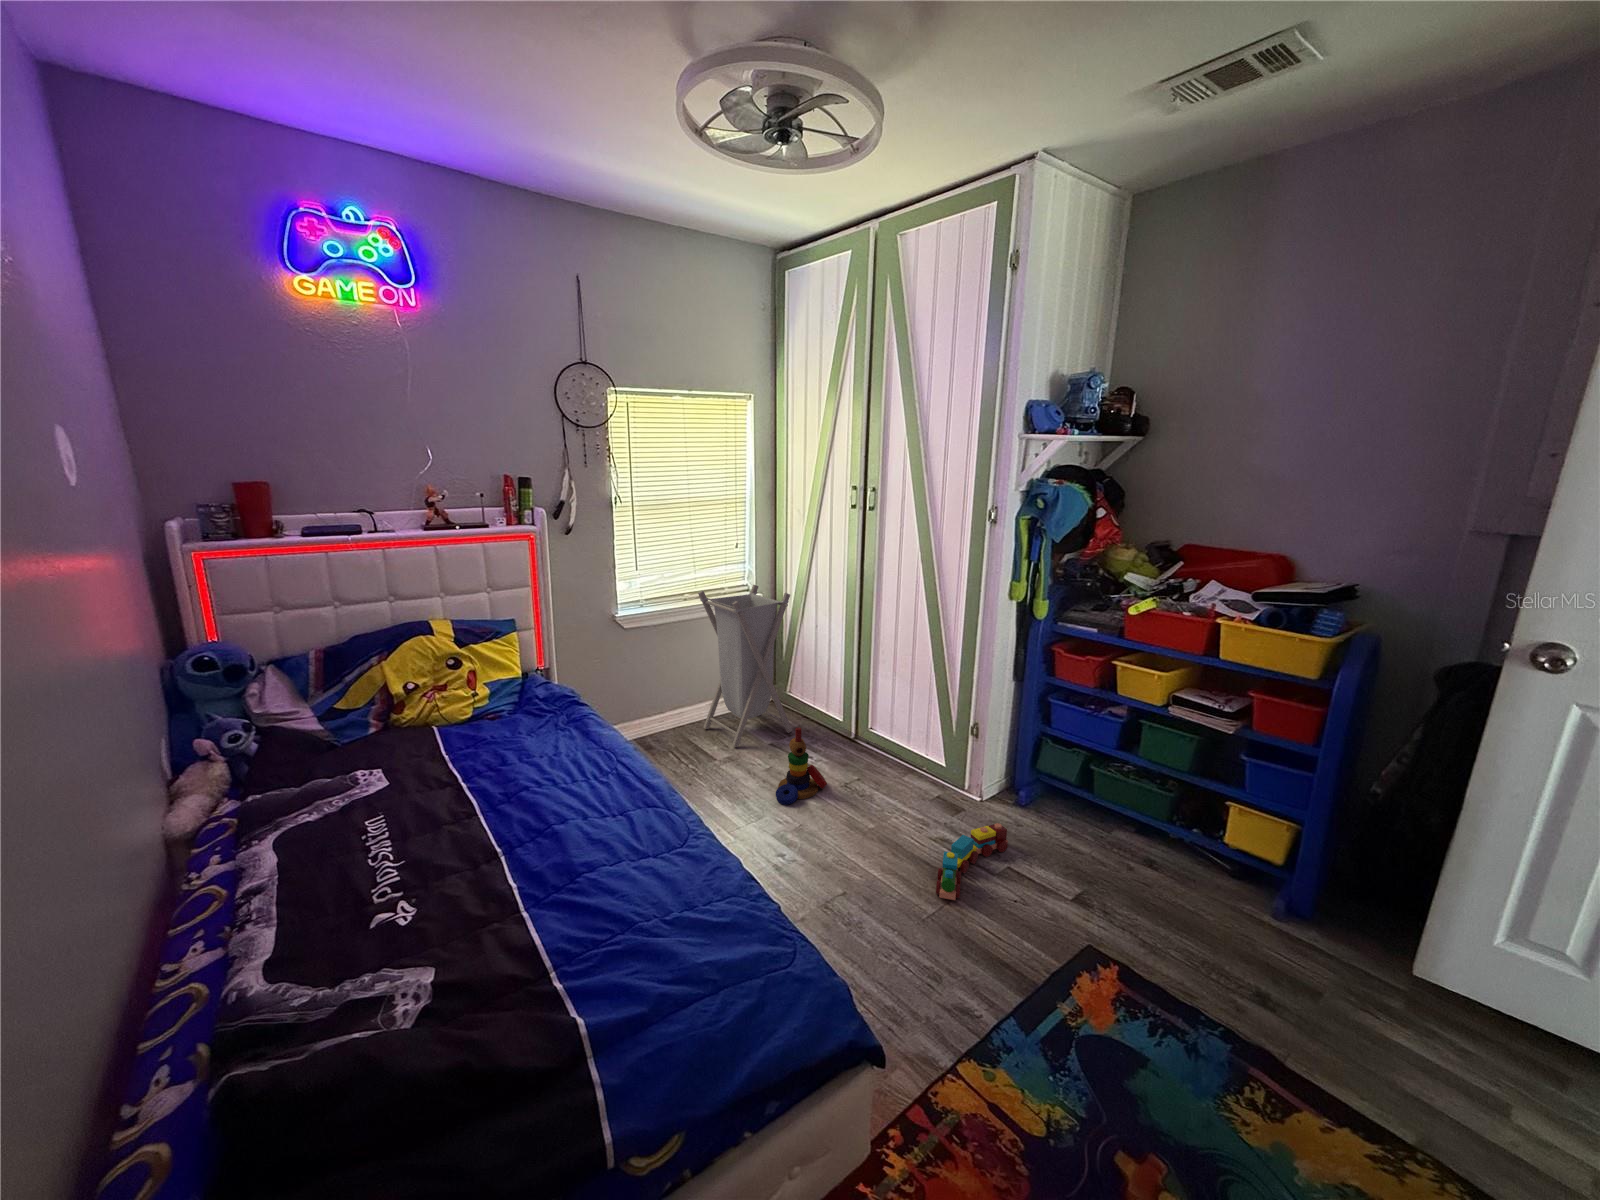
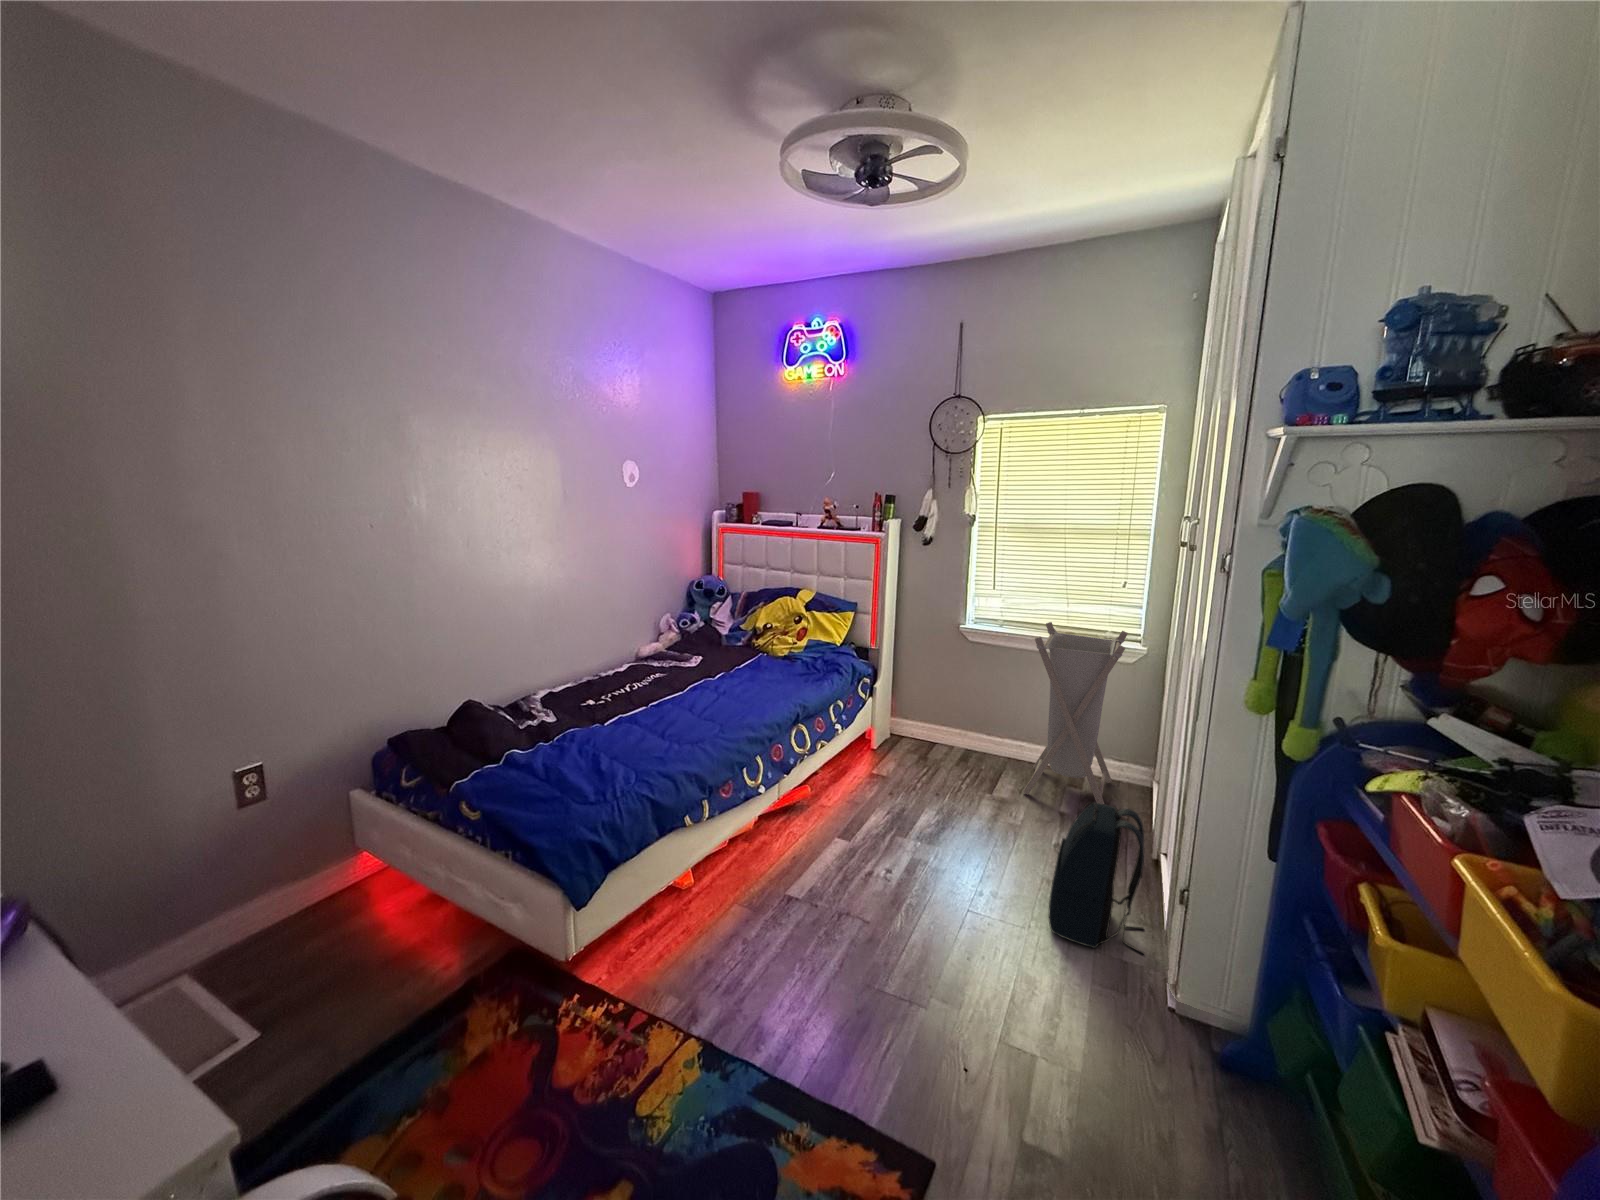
backpack: none [865,695,935,806] -> present [1049,802,1144,954]
stacking toy: present [776,728,827,805] -> none [960,783,1032,865]
toy train: present [936,823,1008,900] -> none [905,964,1079,1050]

